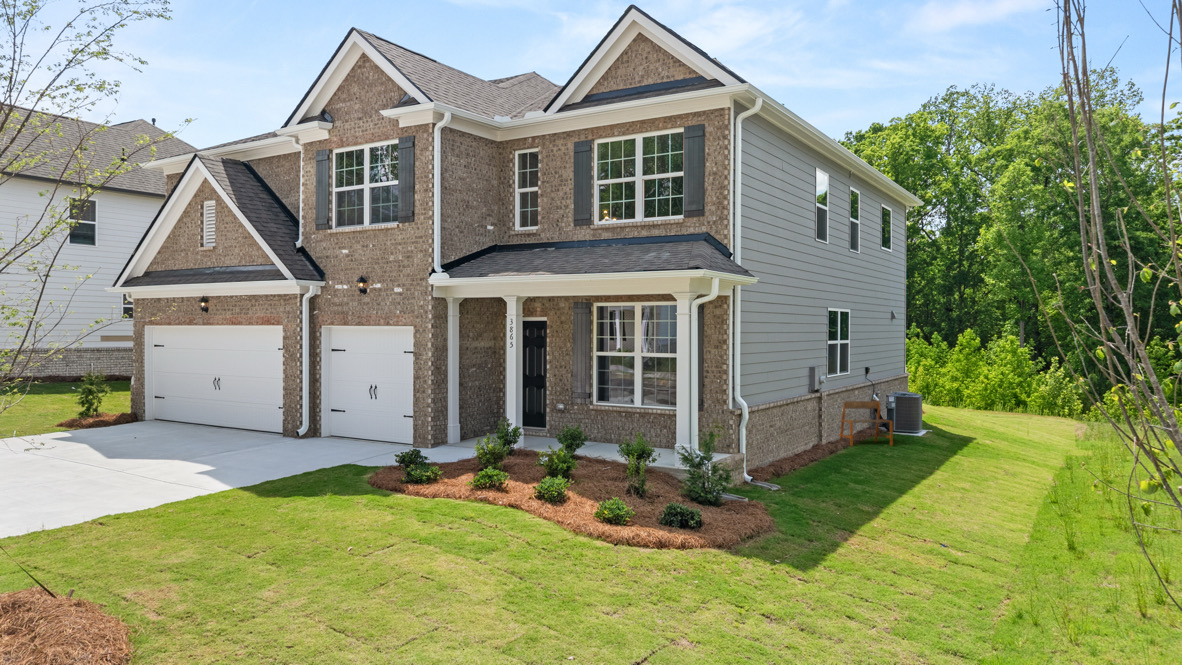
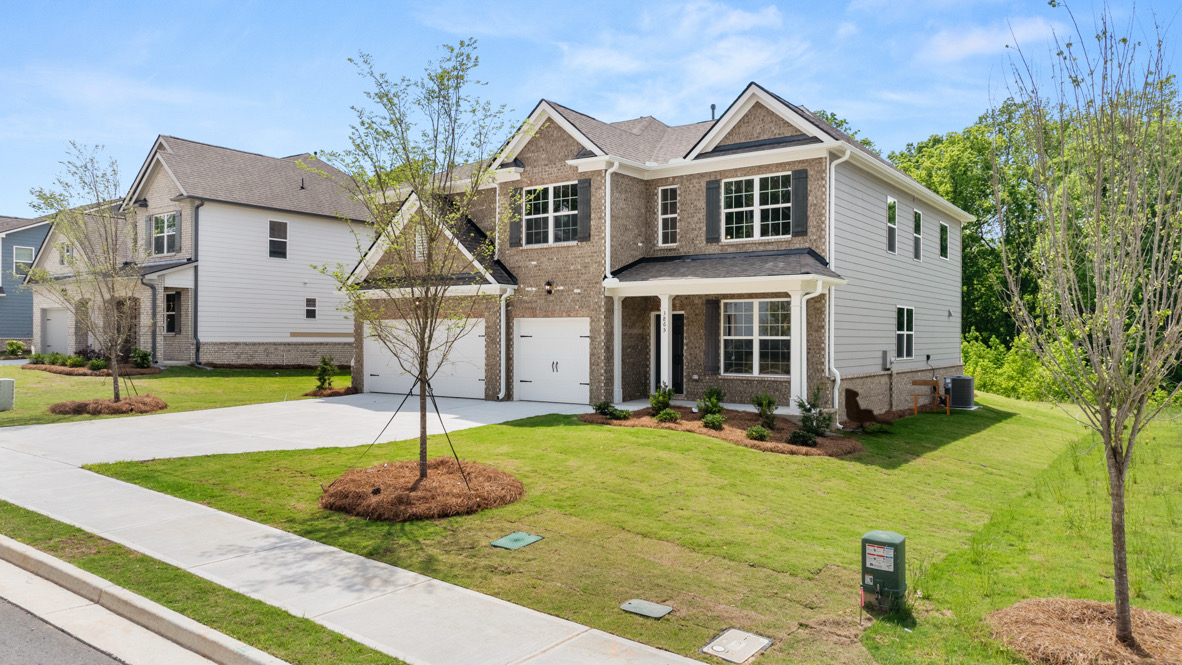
lounge chair: none [752,423,819,486] -> present [845,388,894,433]

